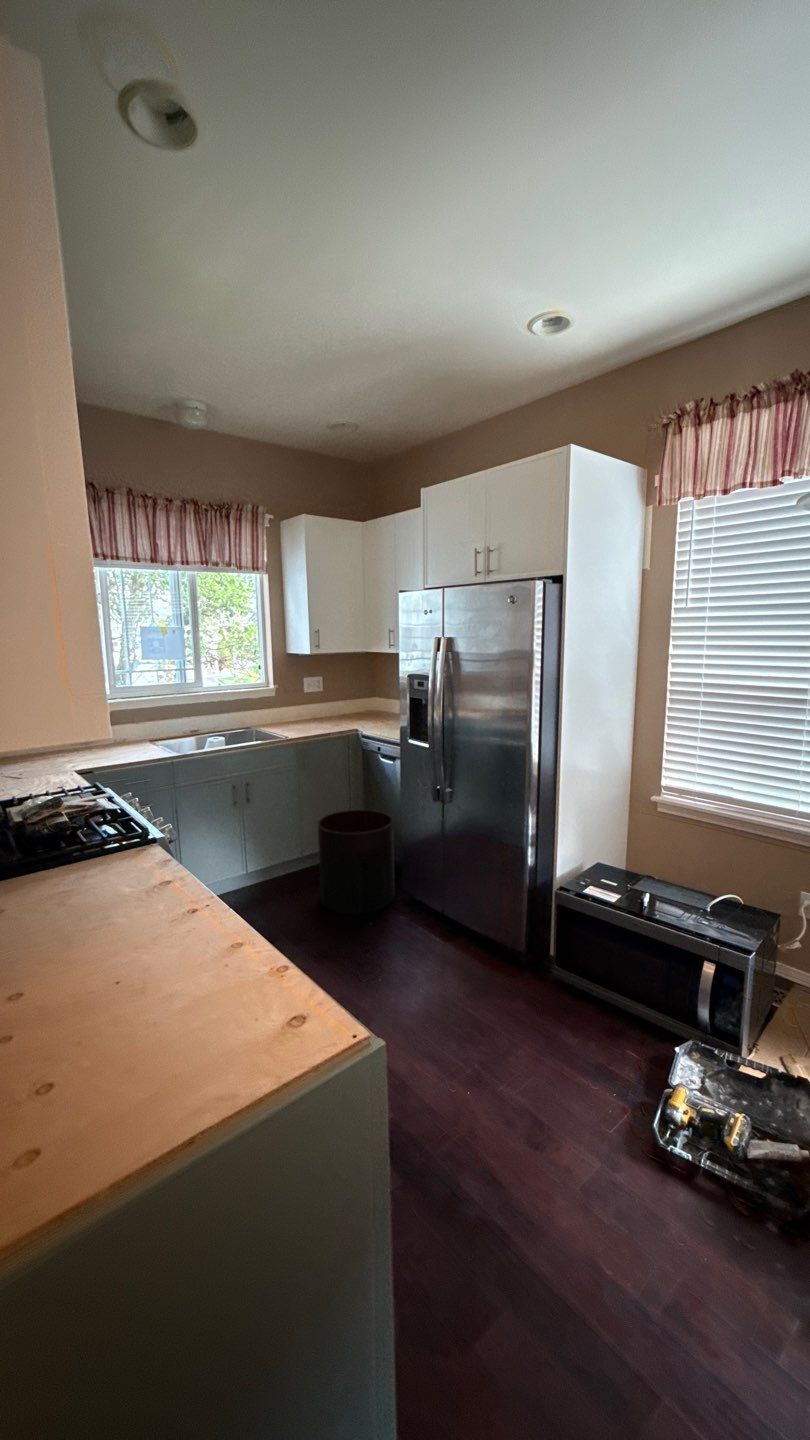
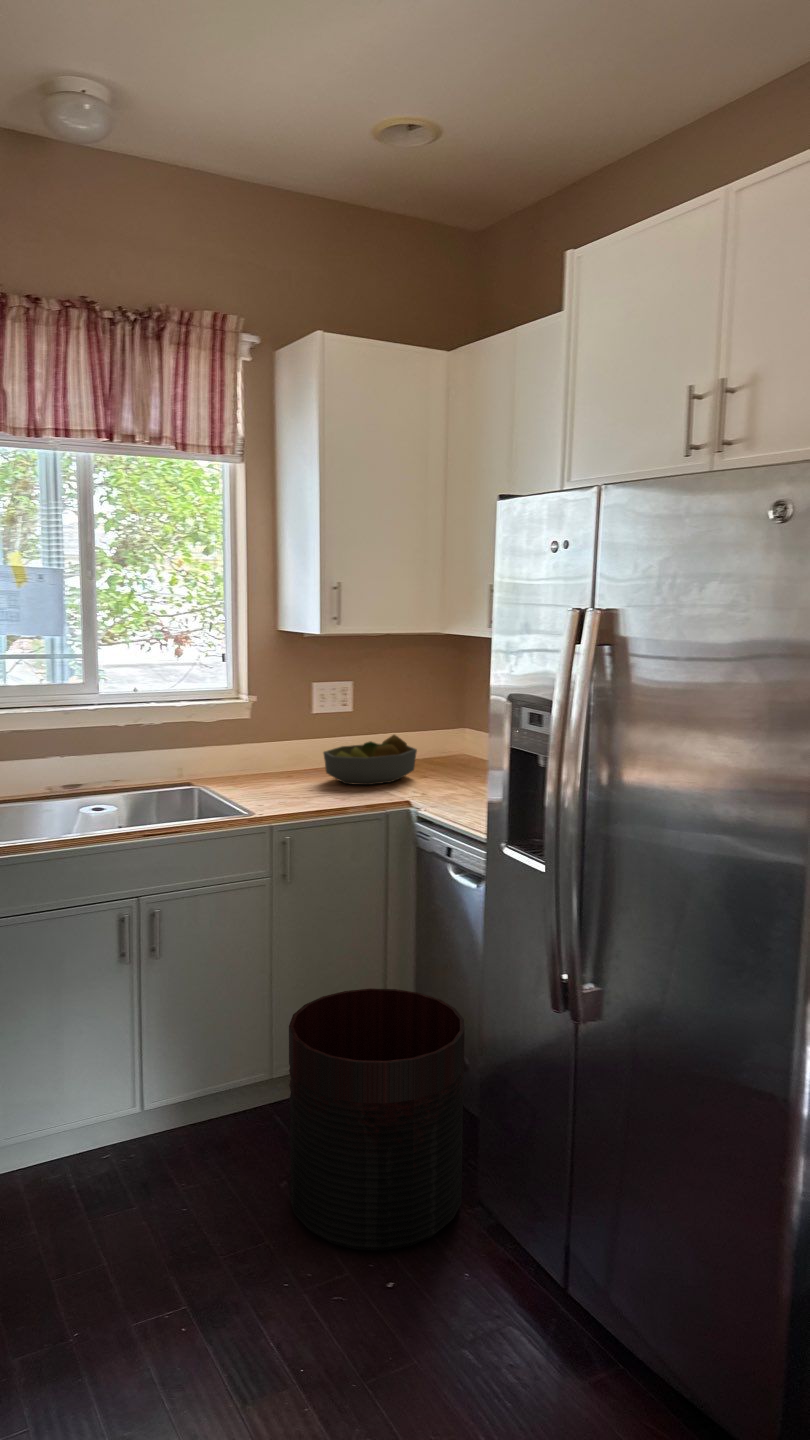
fruit bowl: none [312,701,355,725] -> present [324,735,417,785]

